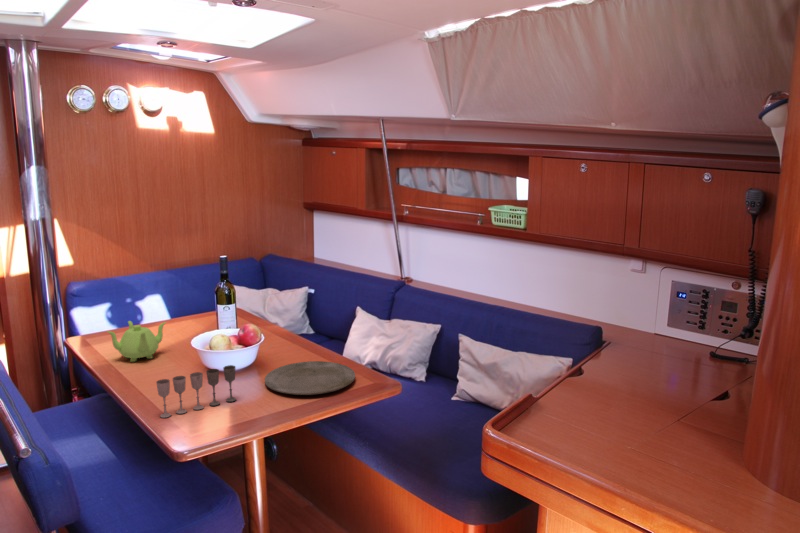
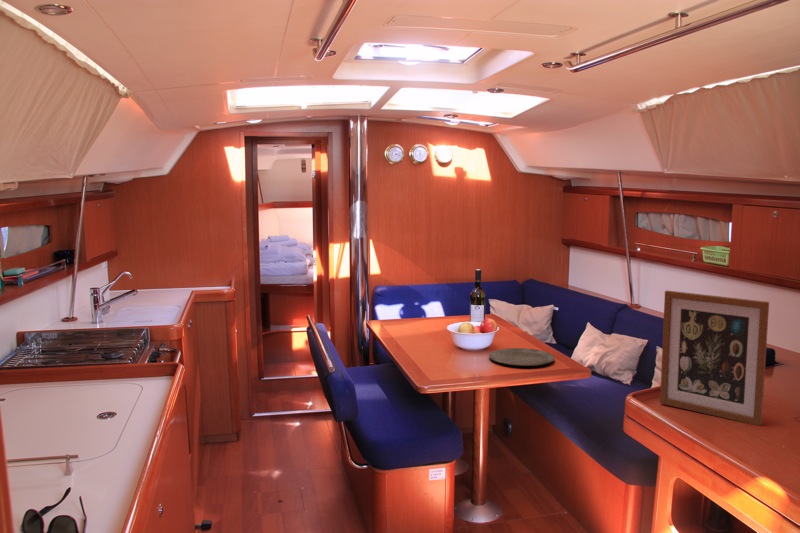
picture frame: none [539,282,694,458] -> present [660,291,769,426]
teapot: present [108,321,165,362] -> none [394,309,432,336]
wine glass: present [156,365,236,418] -> none [417,339,468,365]

